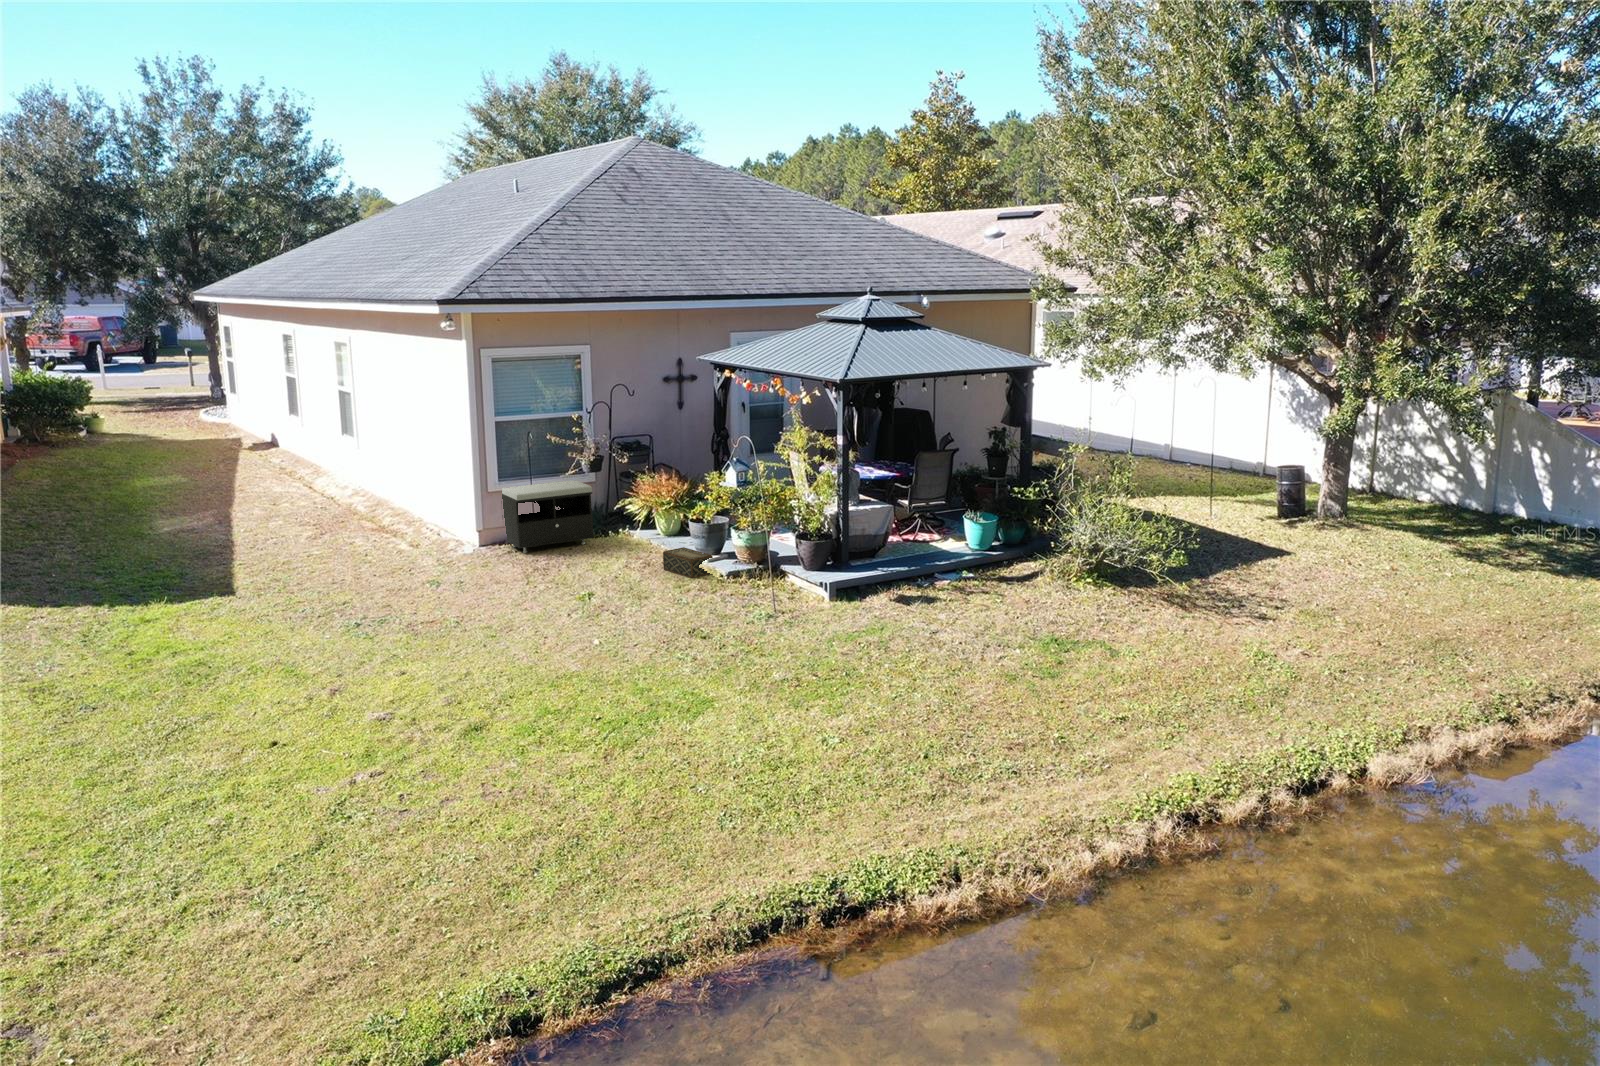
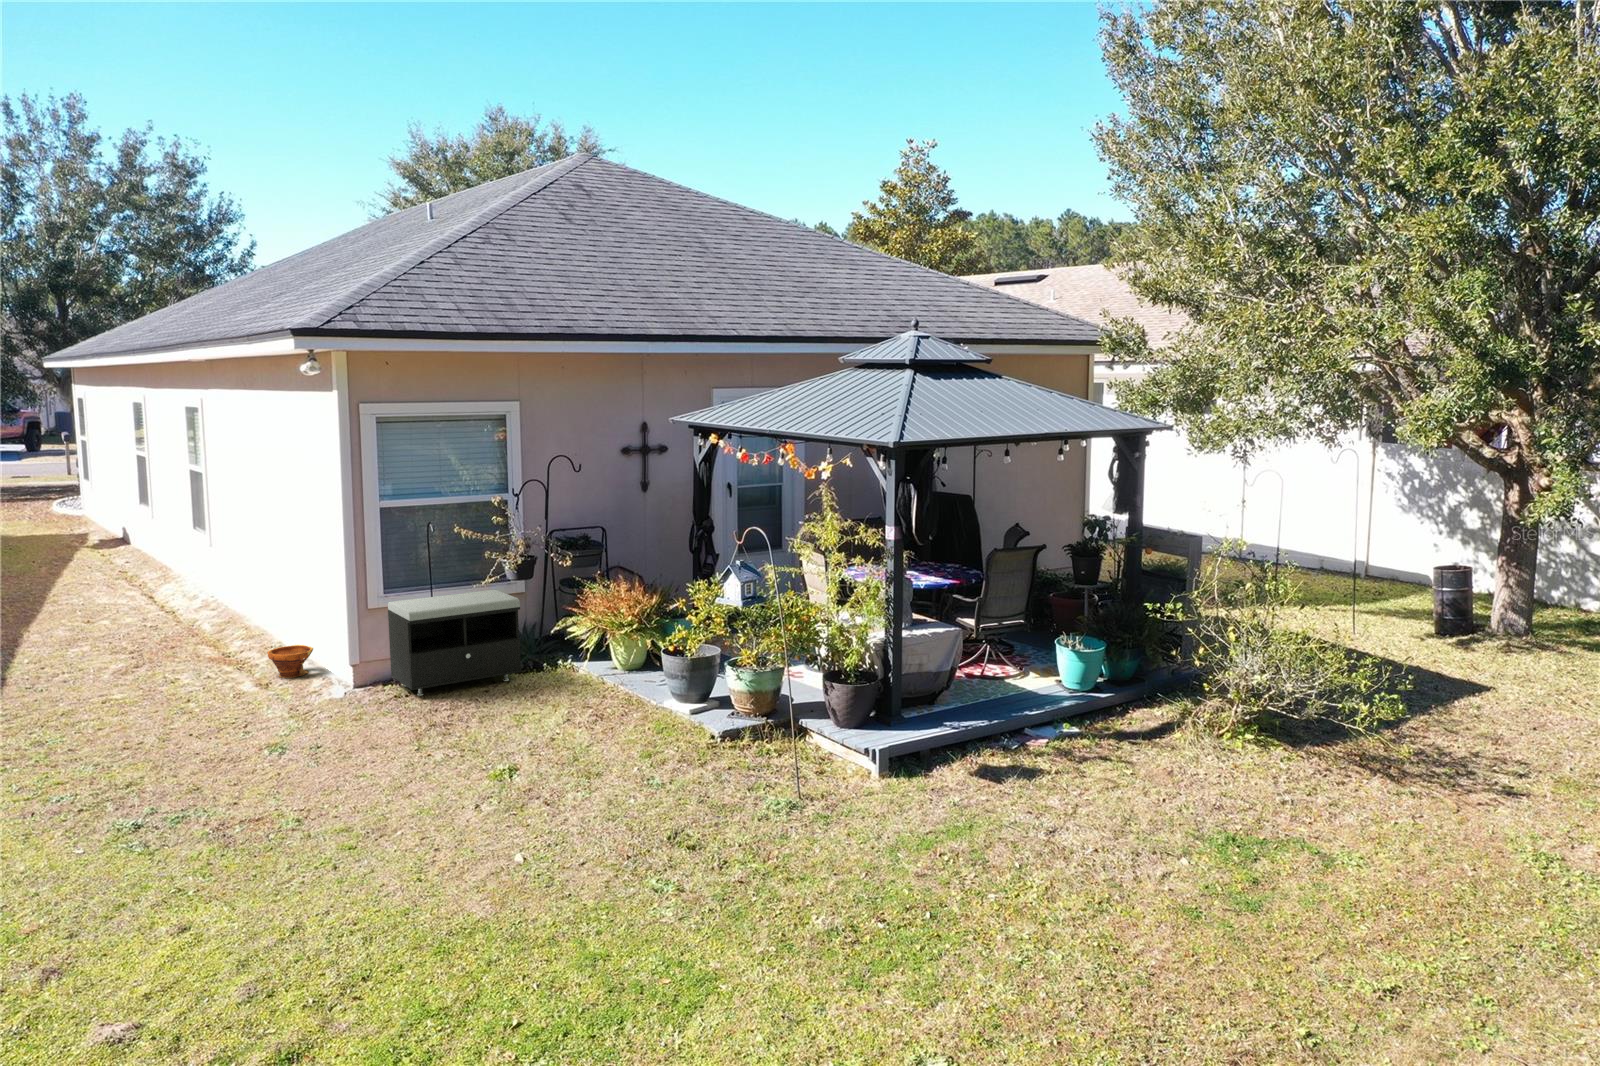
planter: none [418,519,449,541] -> present [267,645,313,678]
woven basket: present [663,547,713,578] -> none [623,690,698,739]

